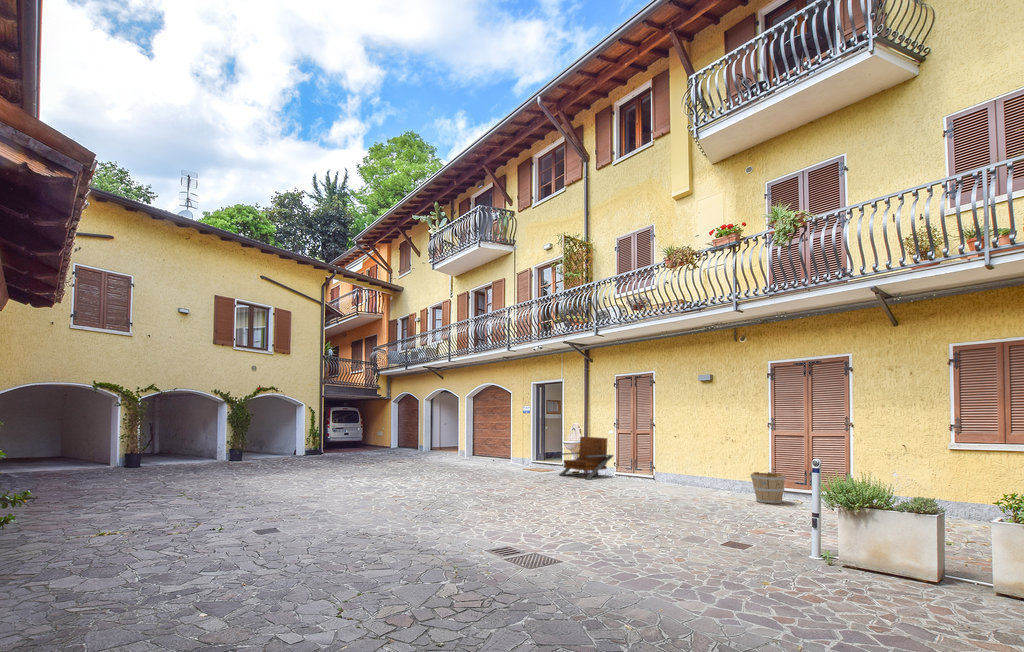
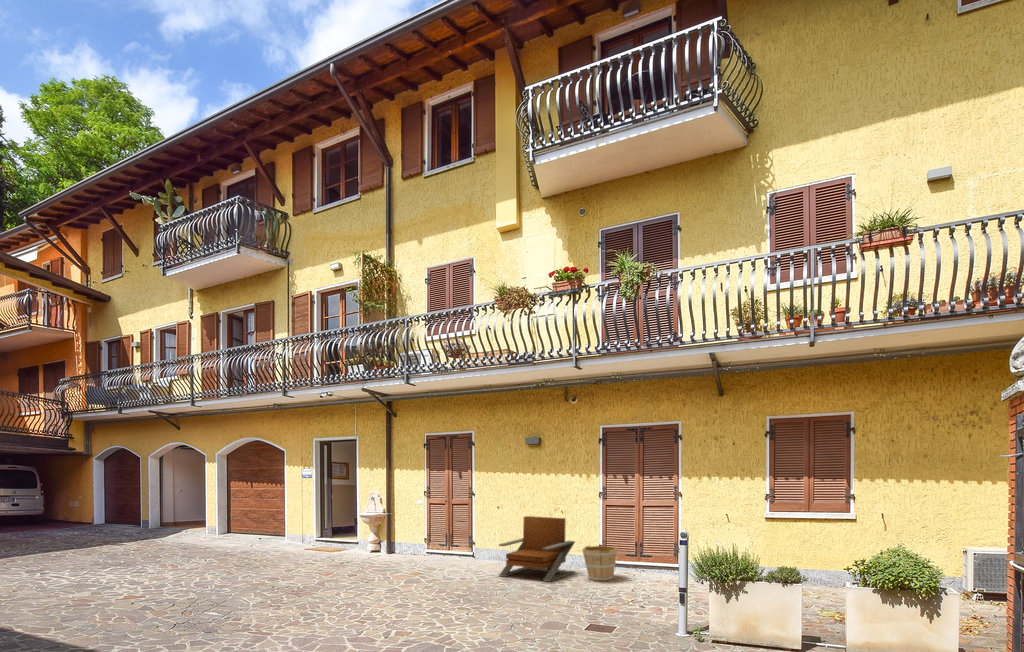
lounge chair: present [560,437,613,480] -> present [499,516,575,582]

